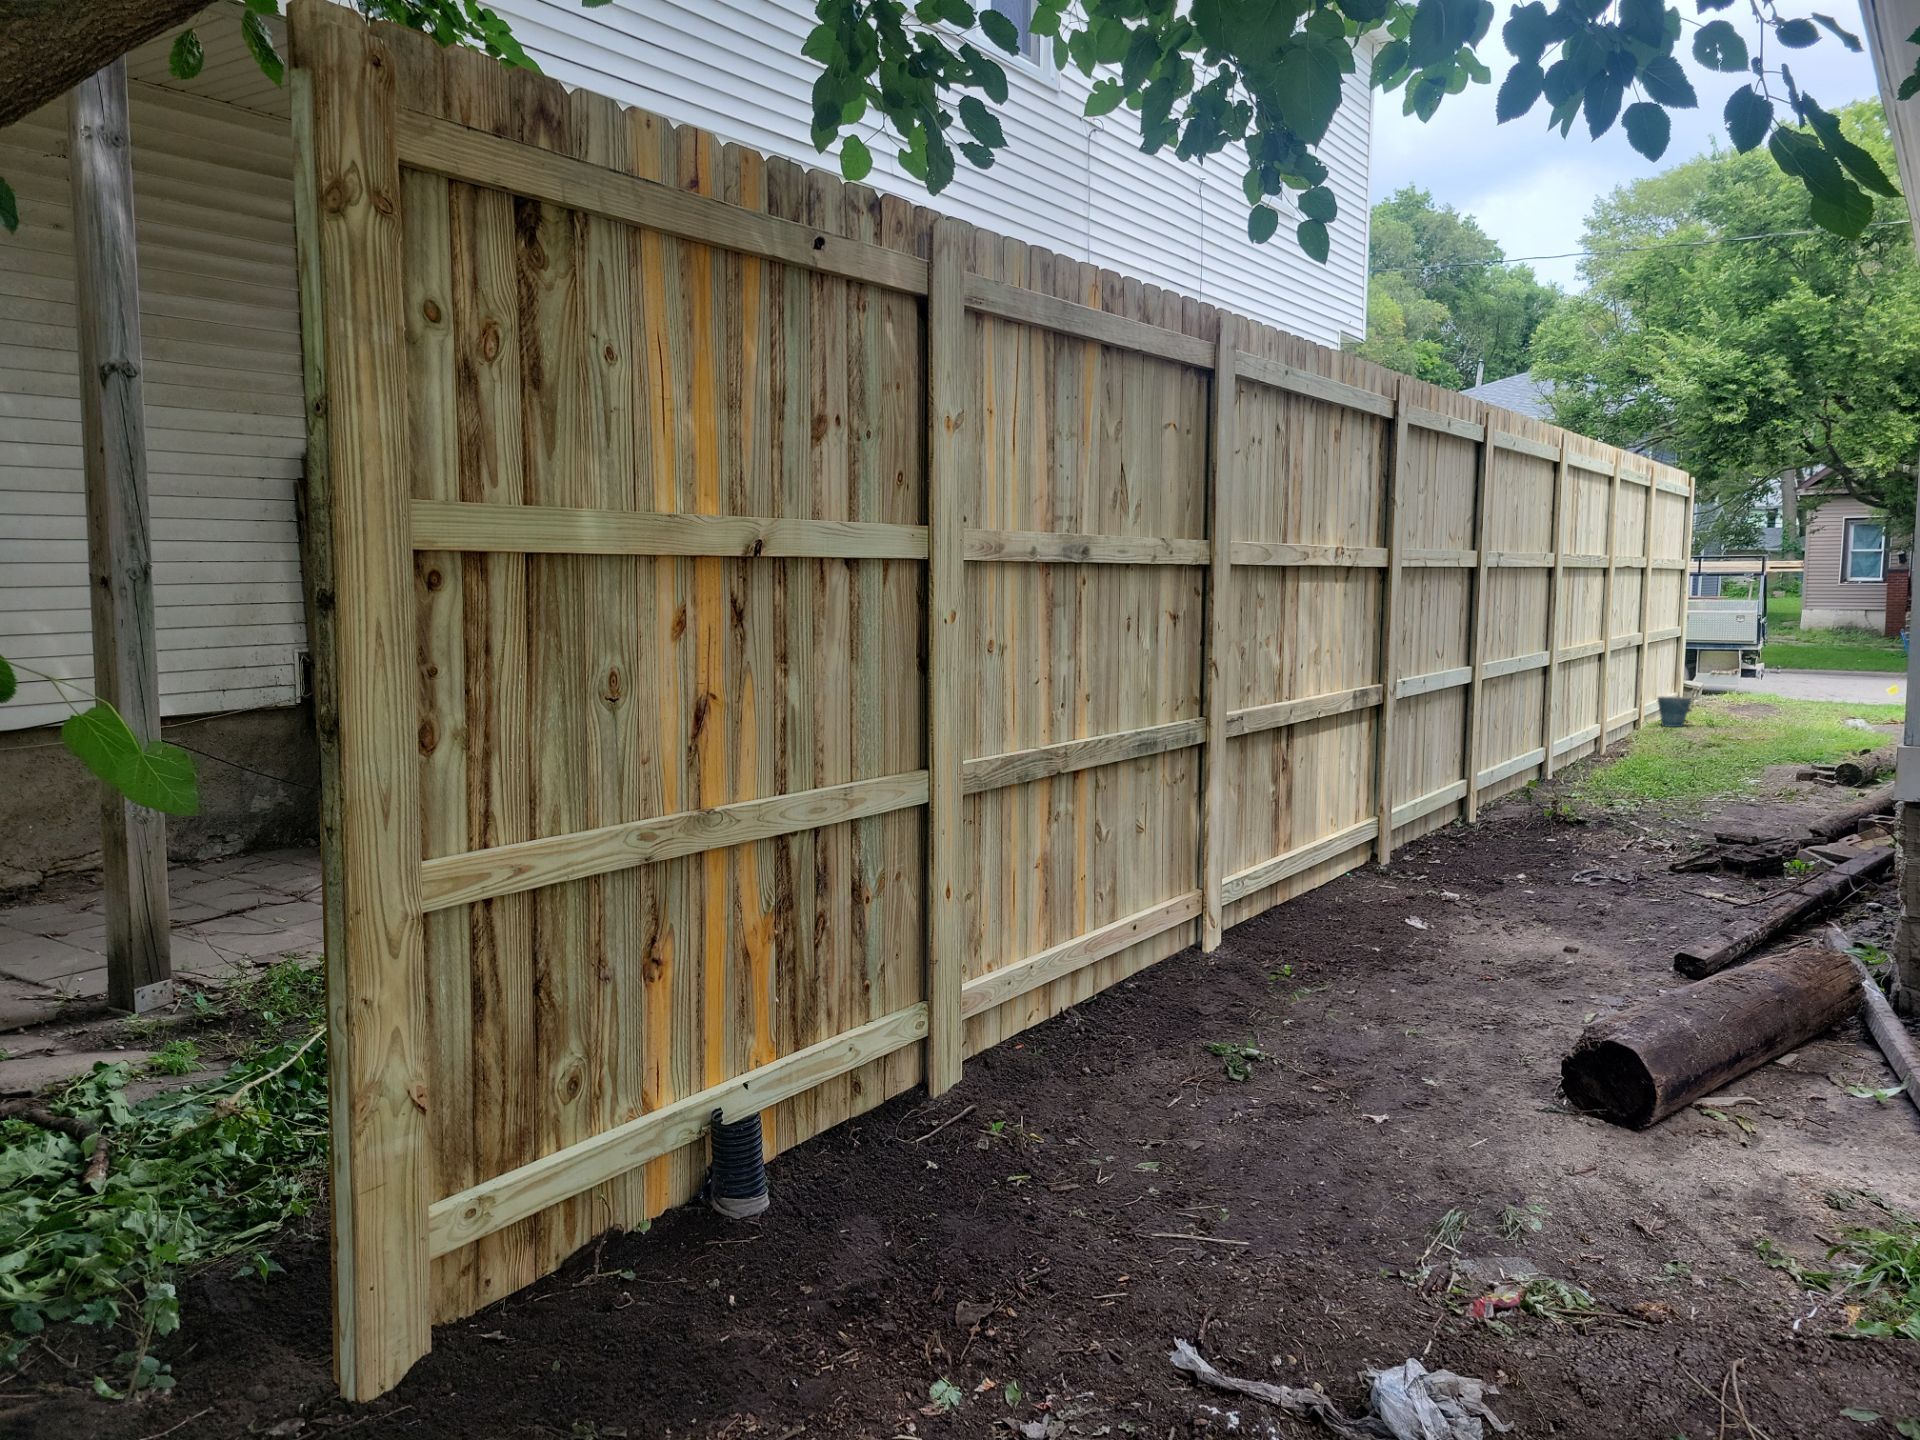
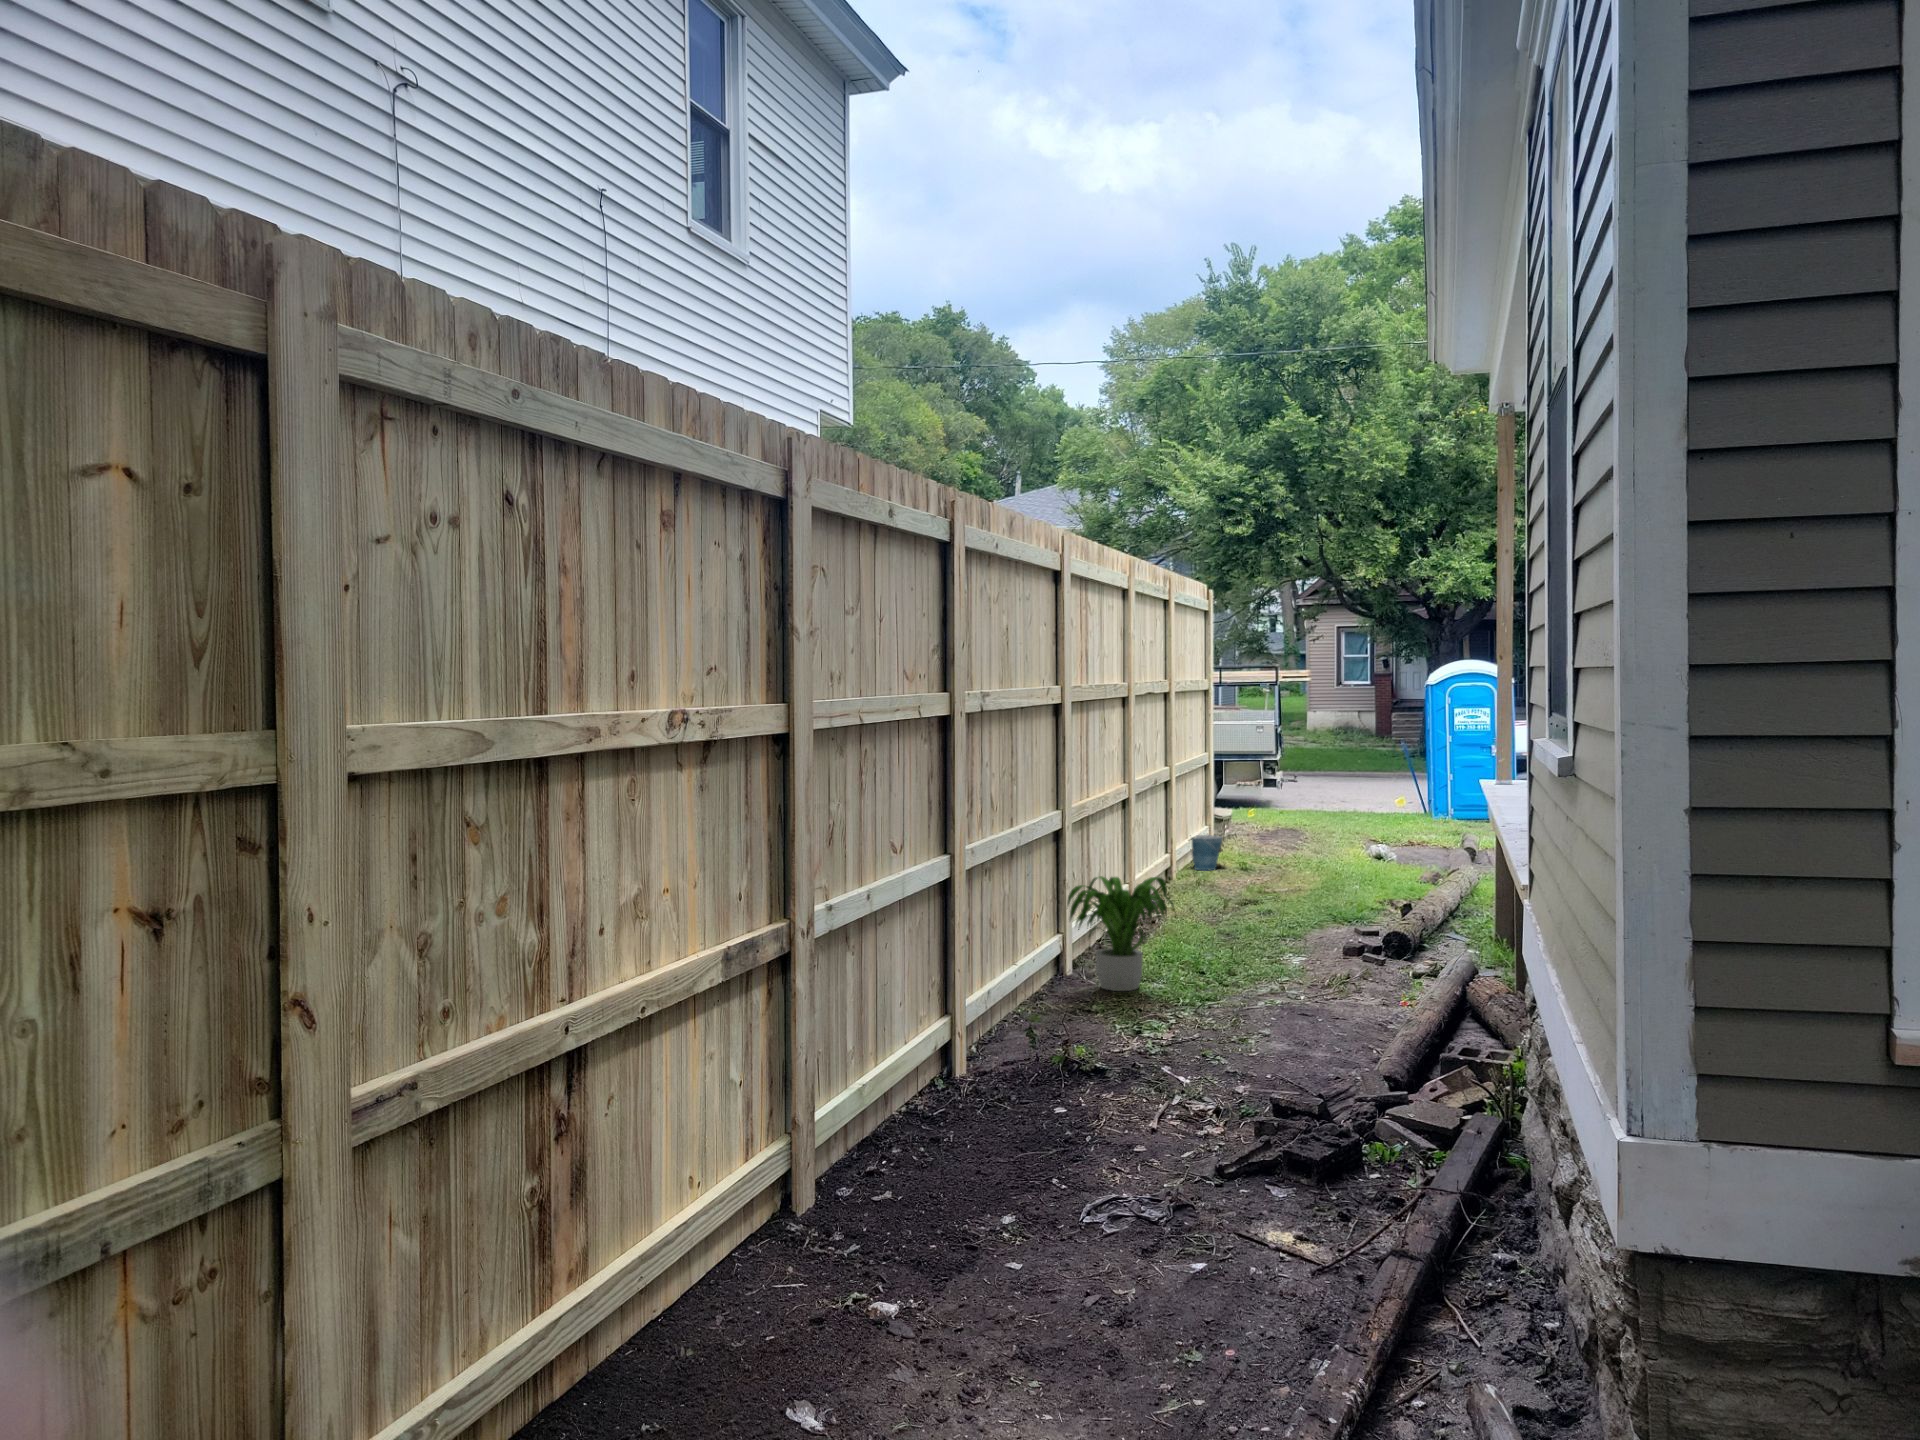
potted plant: none [1552,704,1645,791] -> present [1067,876,1174,991]

